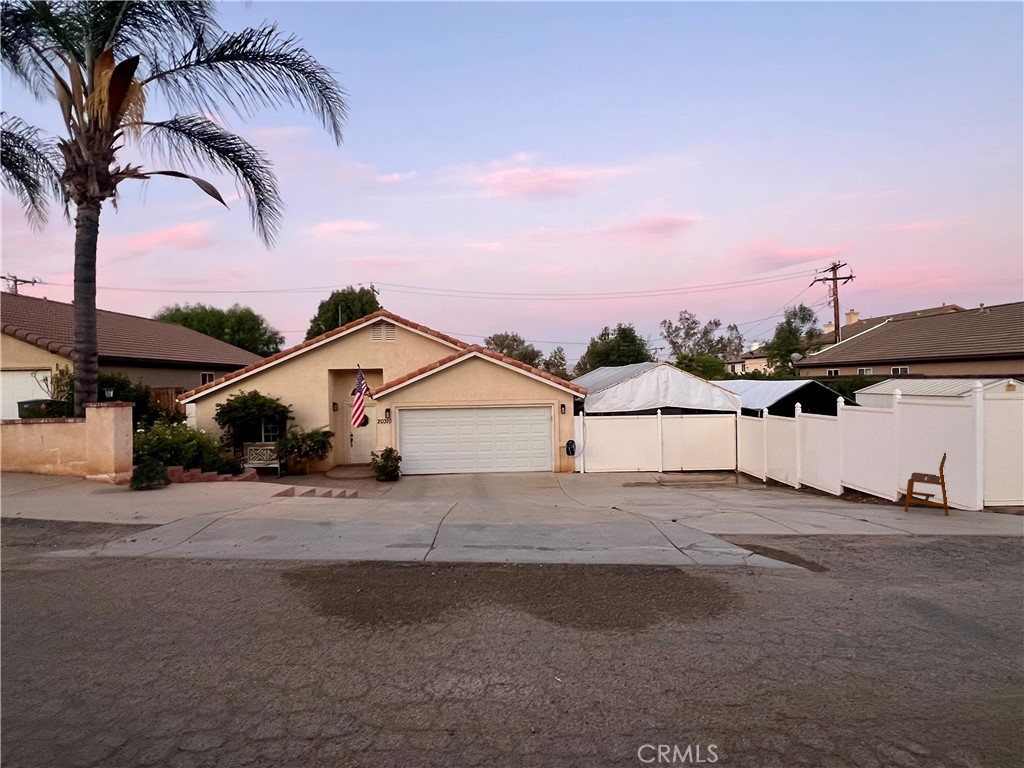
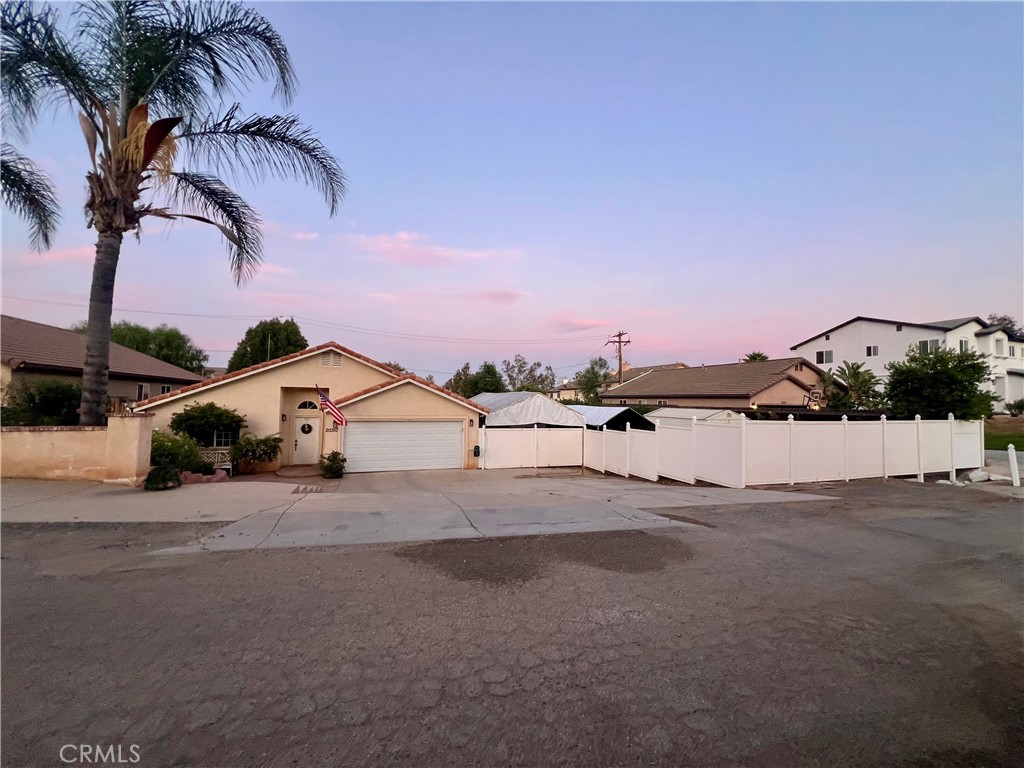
bench: present [905,453,949,515] -> none [716,455,746,494]

